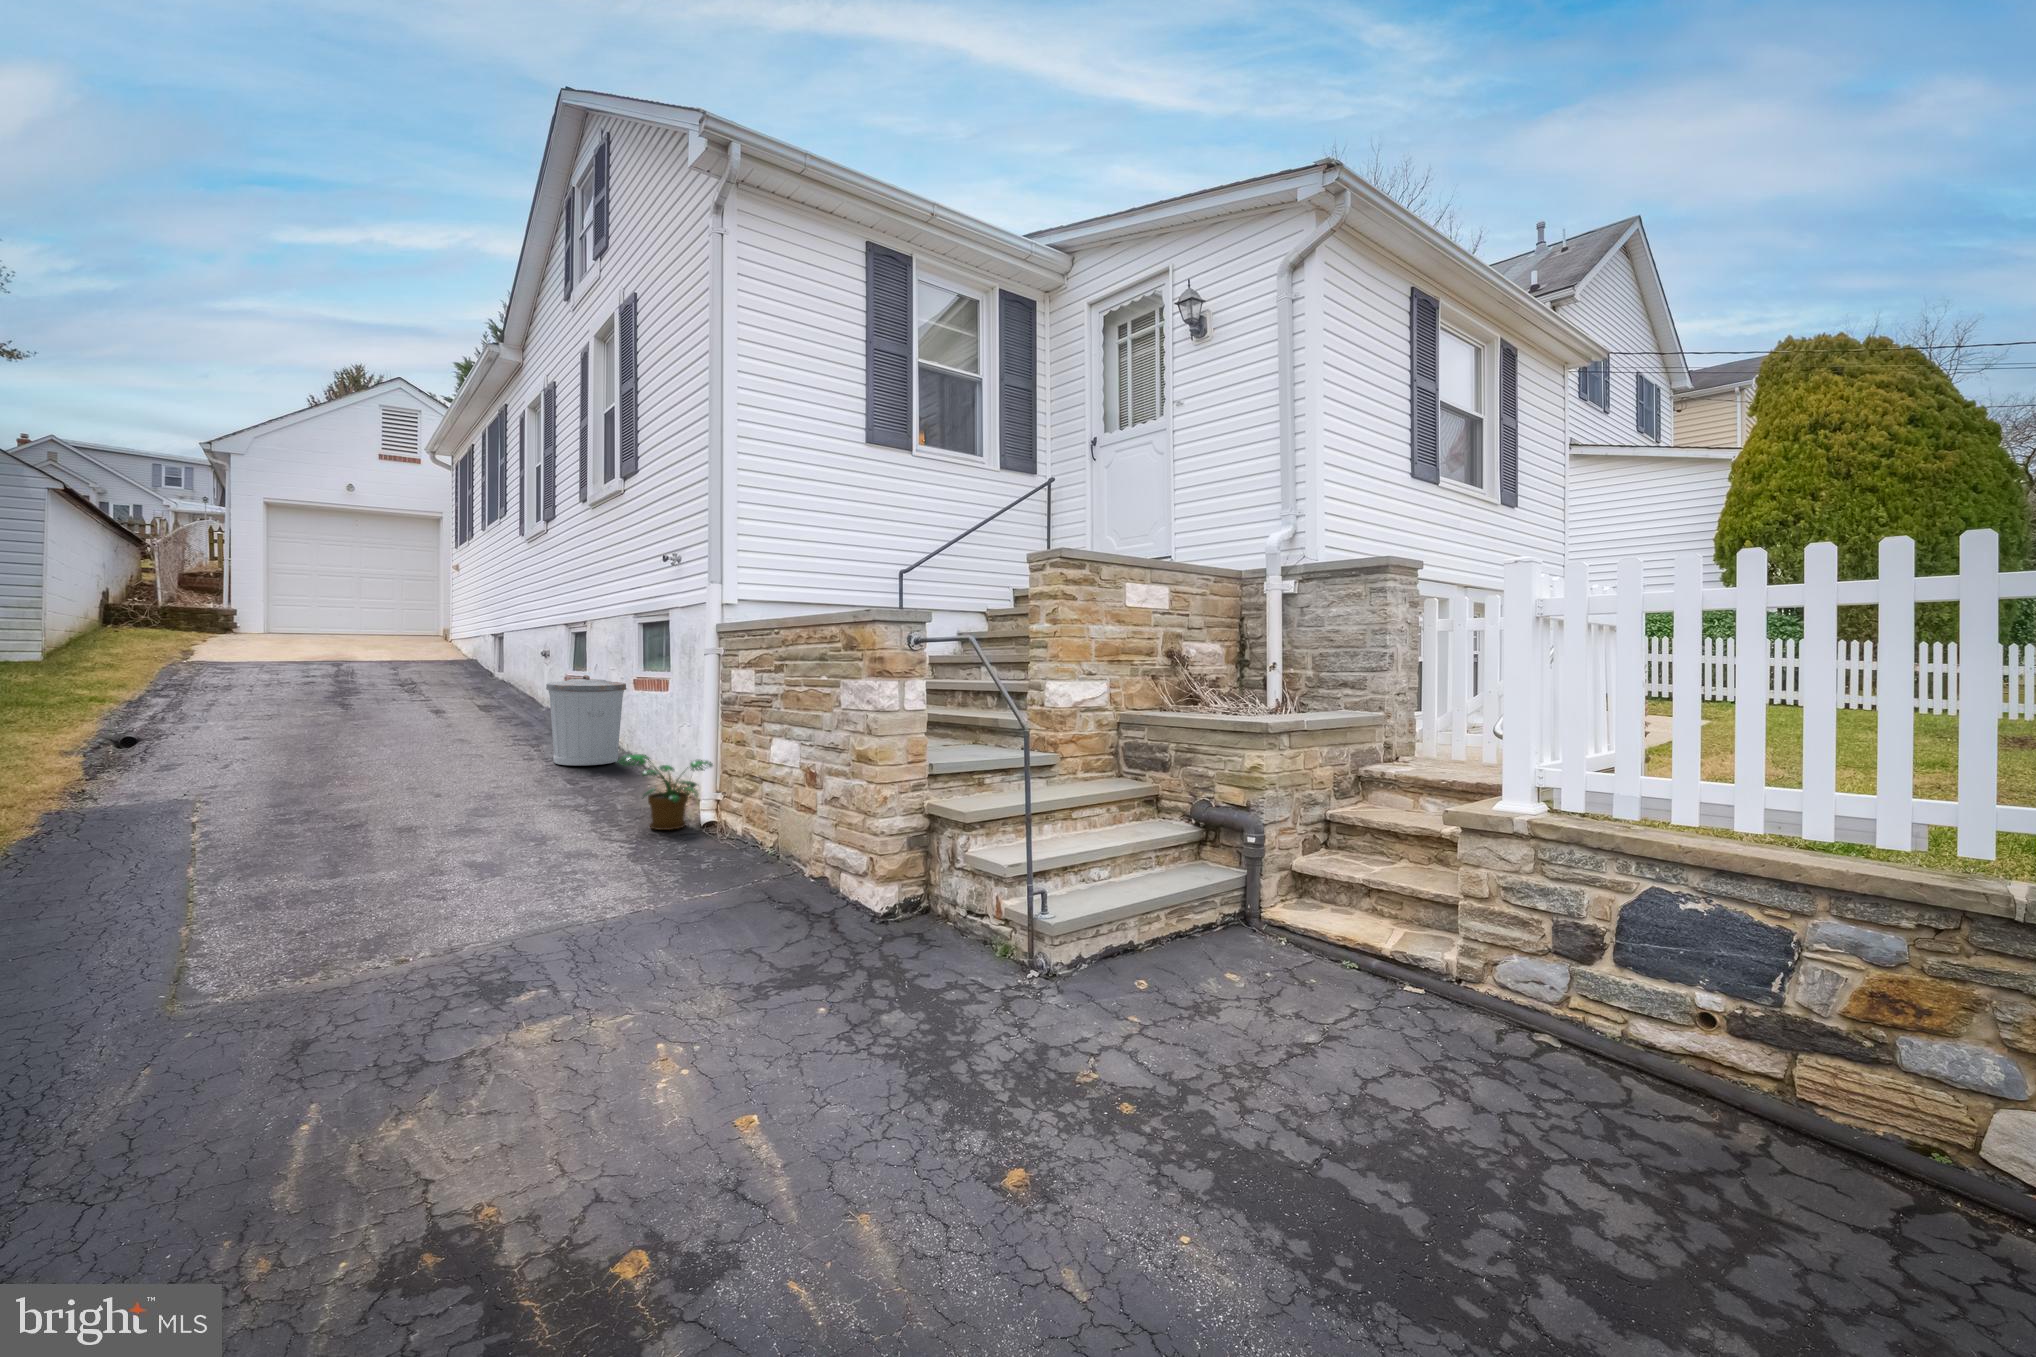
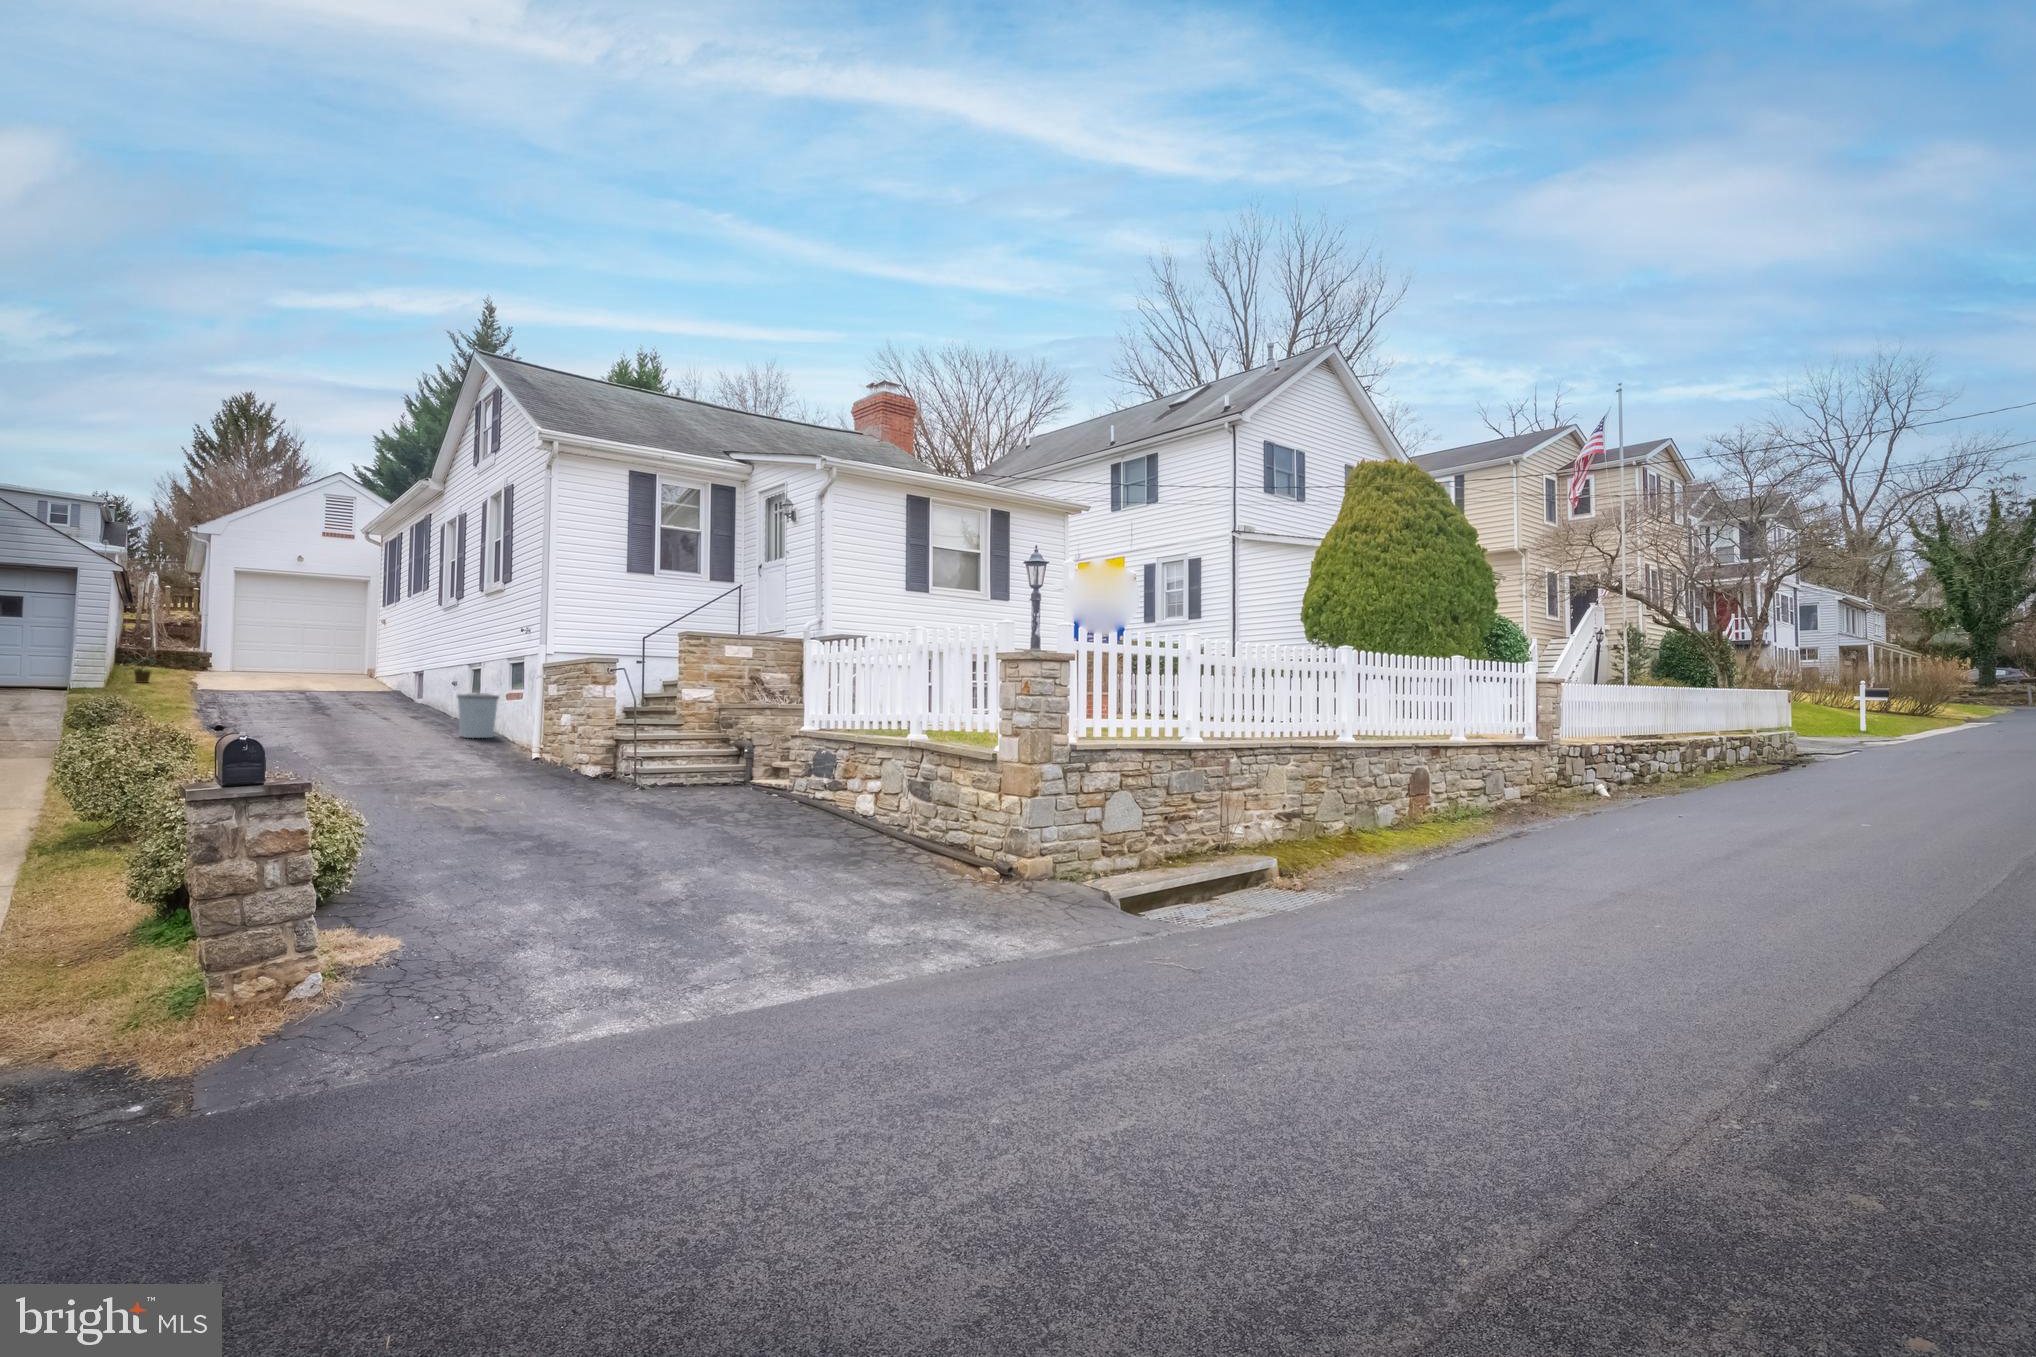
potted plant: present [618,754,713,830] -> present [130,658,154,683]

